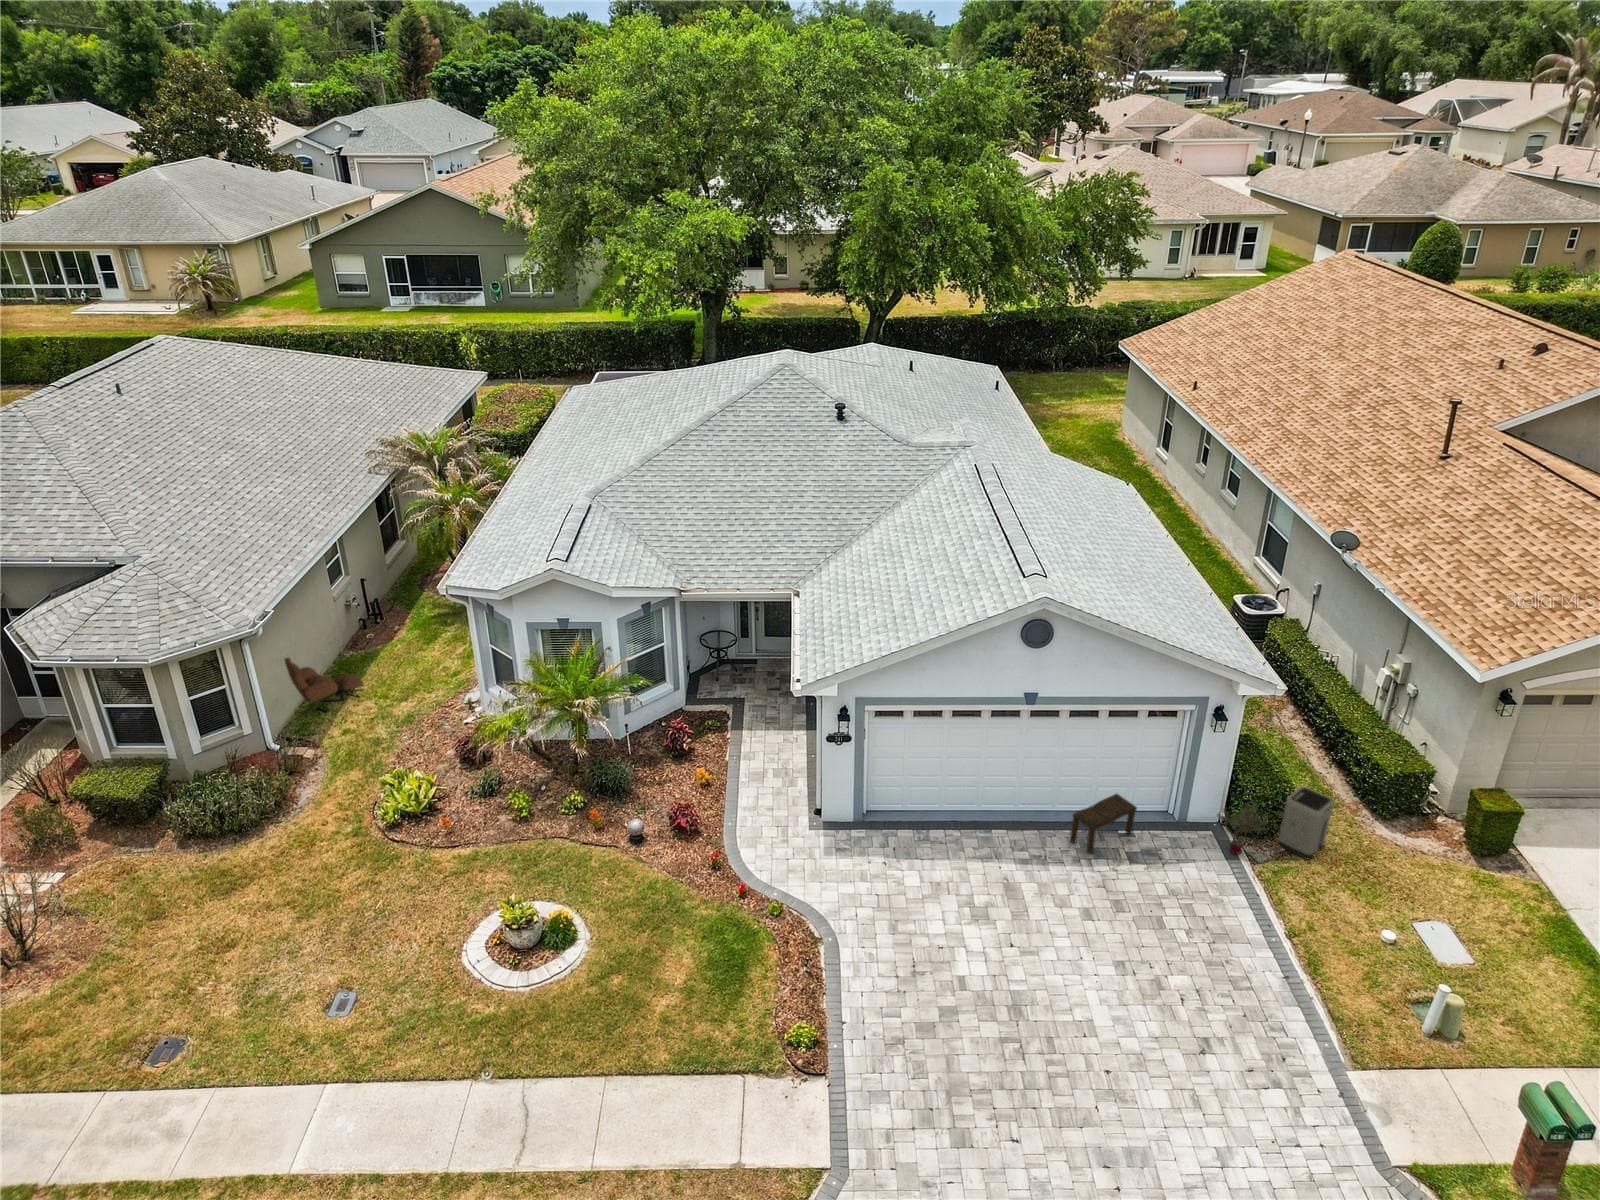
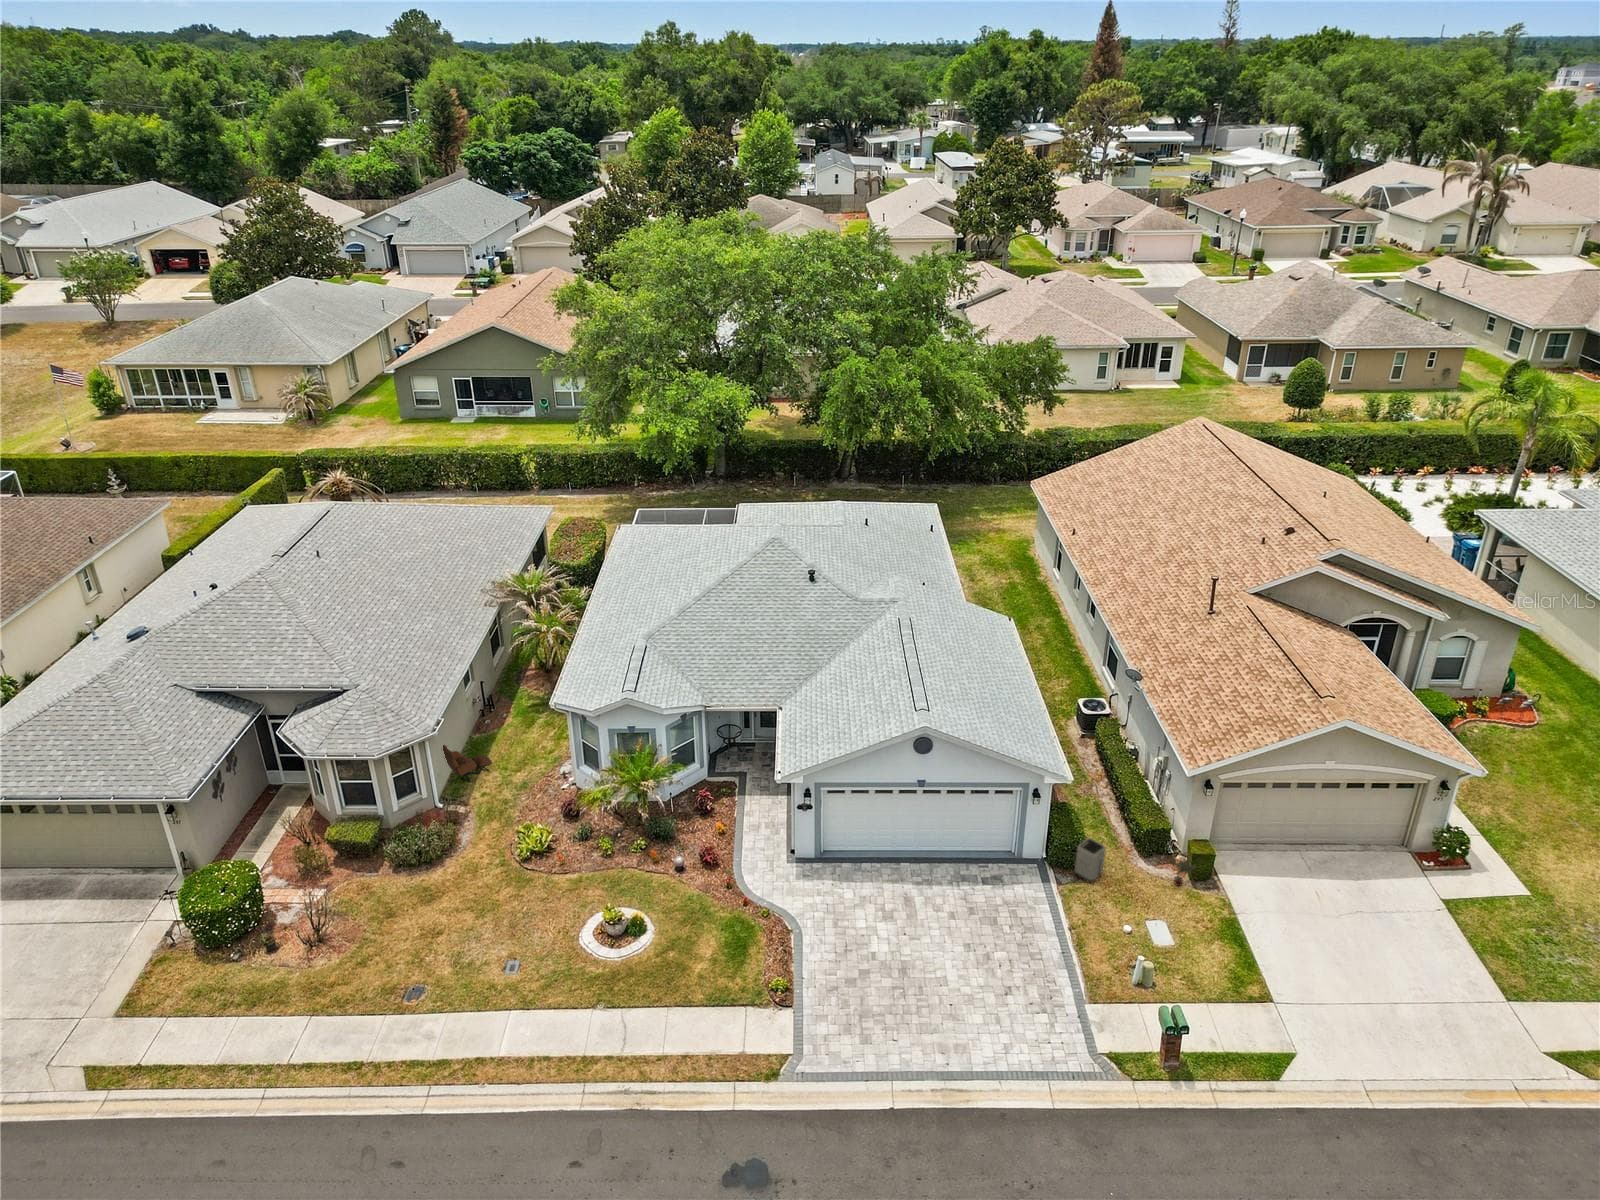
bench: present [1070,794,1137,854] -> none [947,841,988,879]
potted tree: present [1217,803,1268,854] -> present [1170,856,1196,886]

